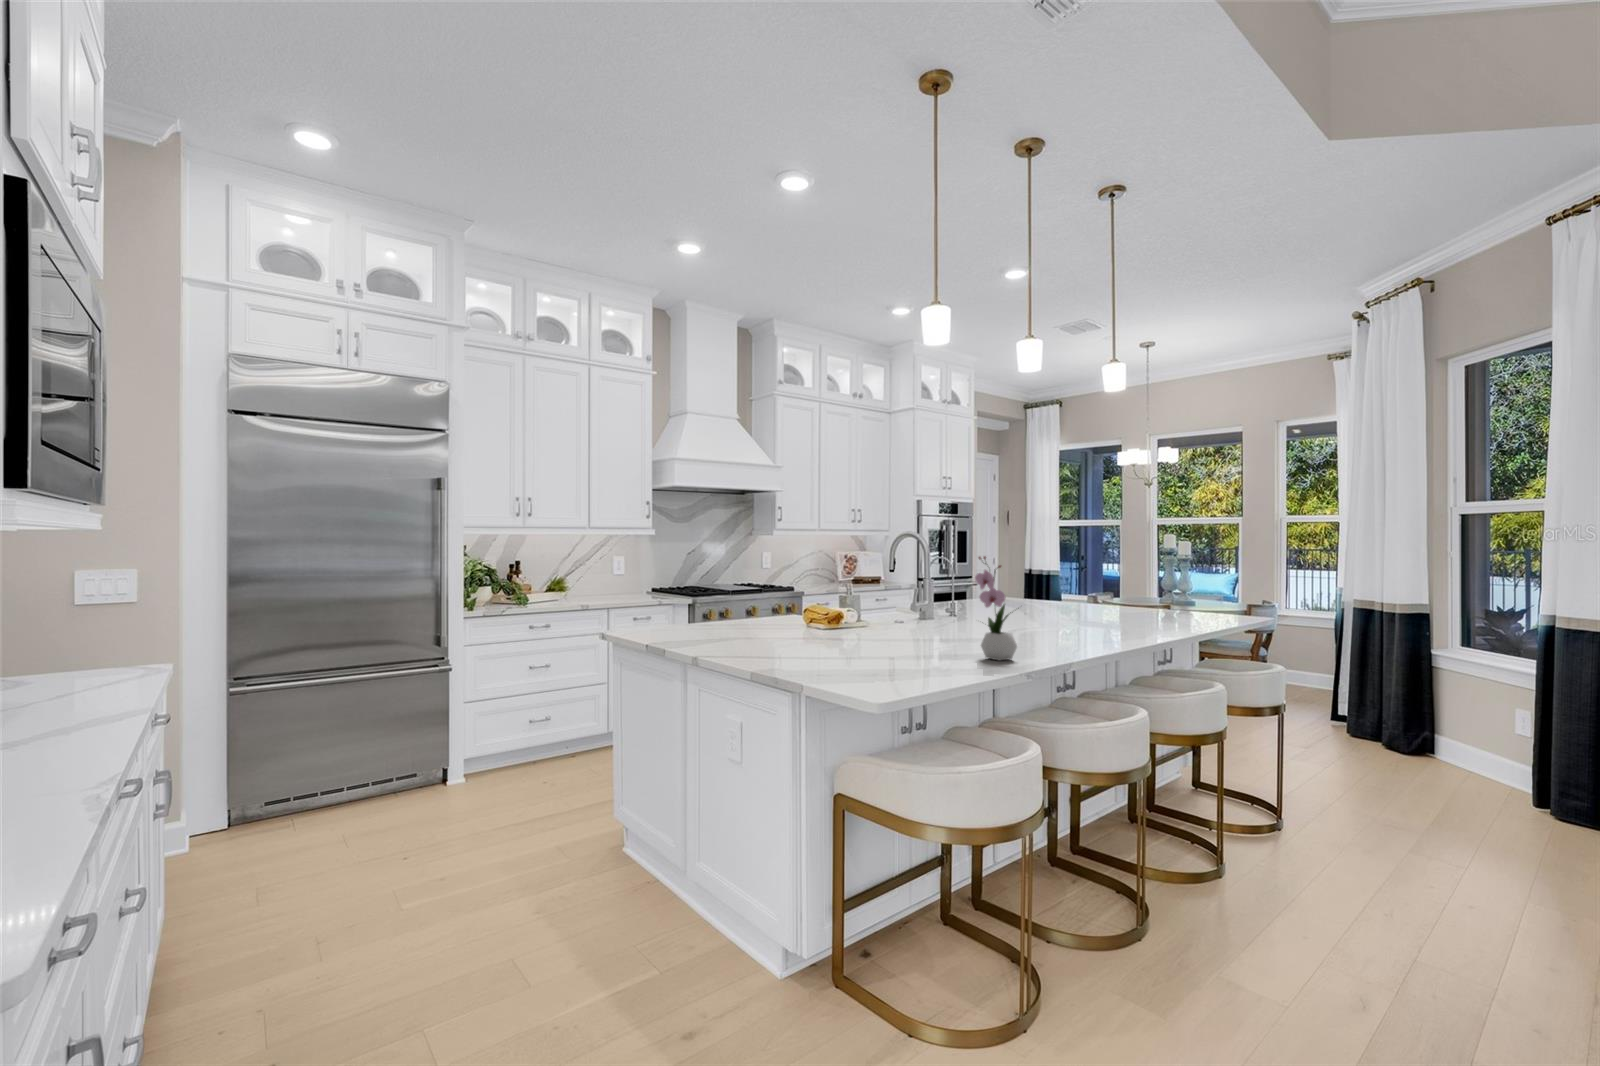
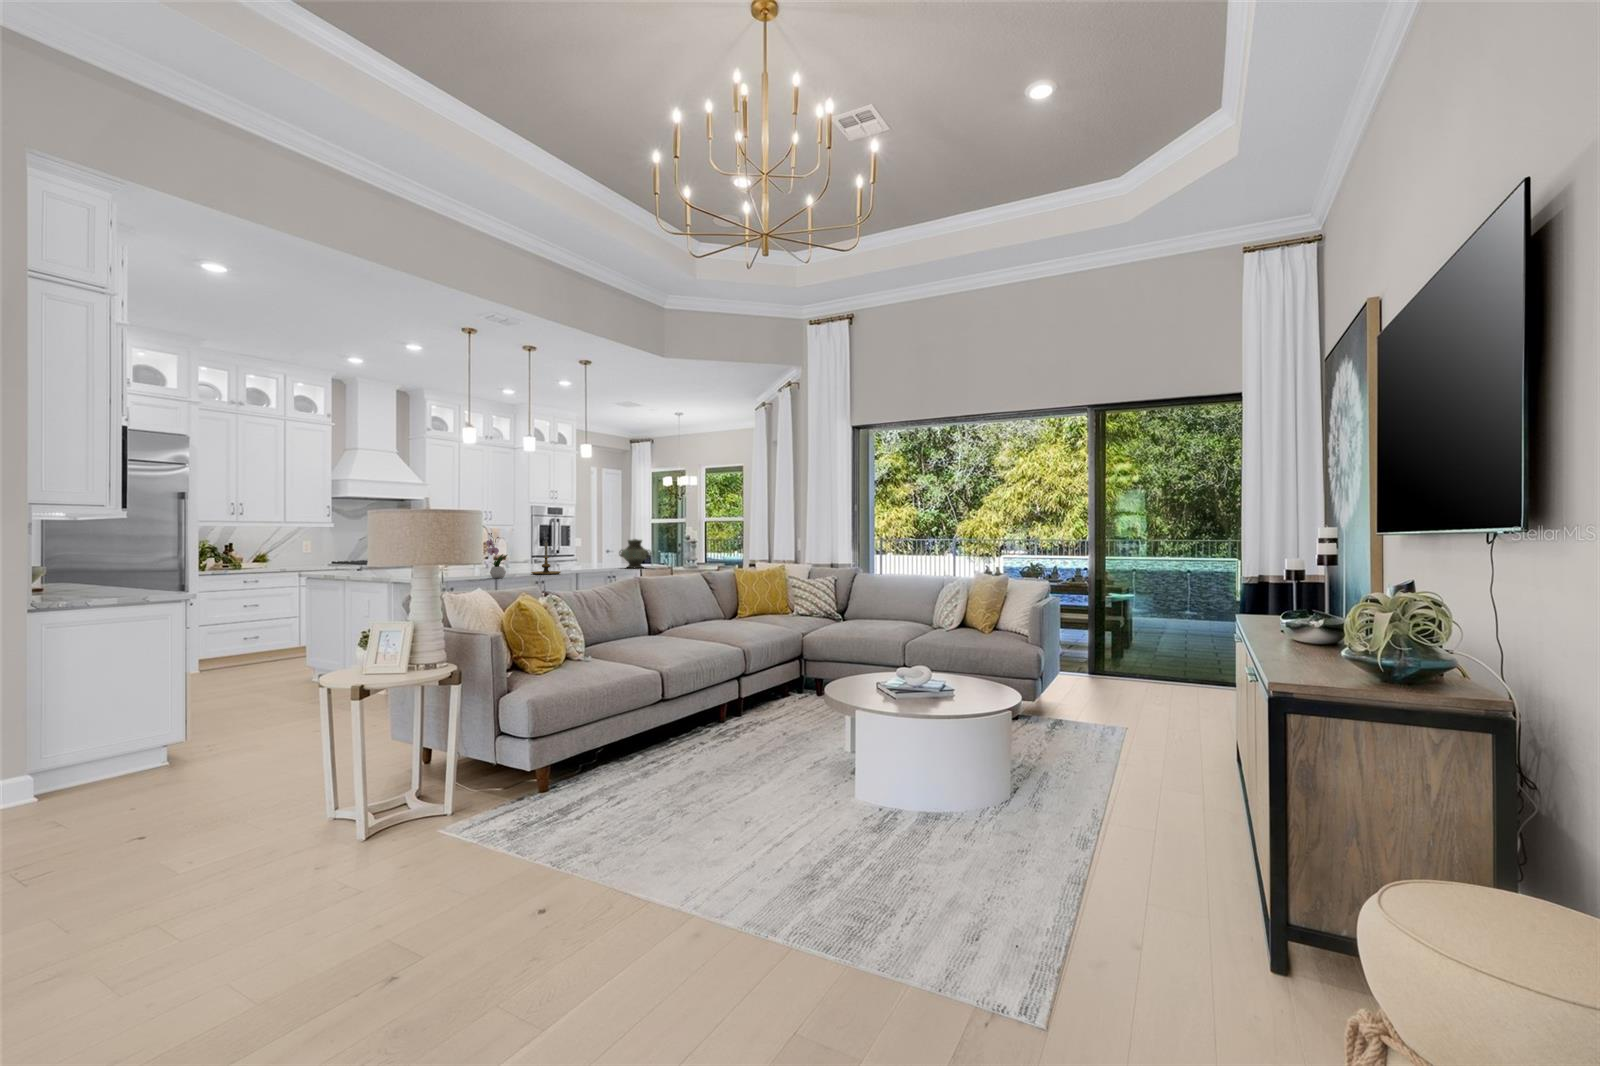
vase: none [1115,559,1189,616] -> present [619,539,652,568]
candle holder: none [1023,571,1087,642] -> present [531,542,561,575]

